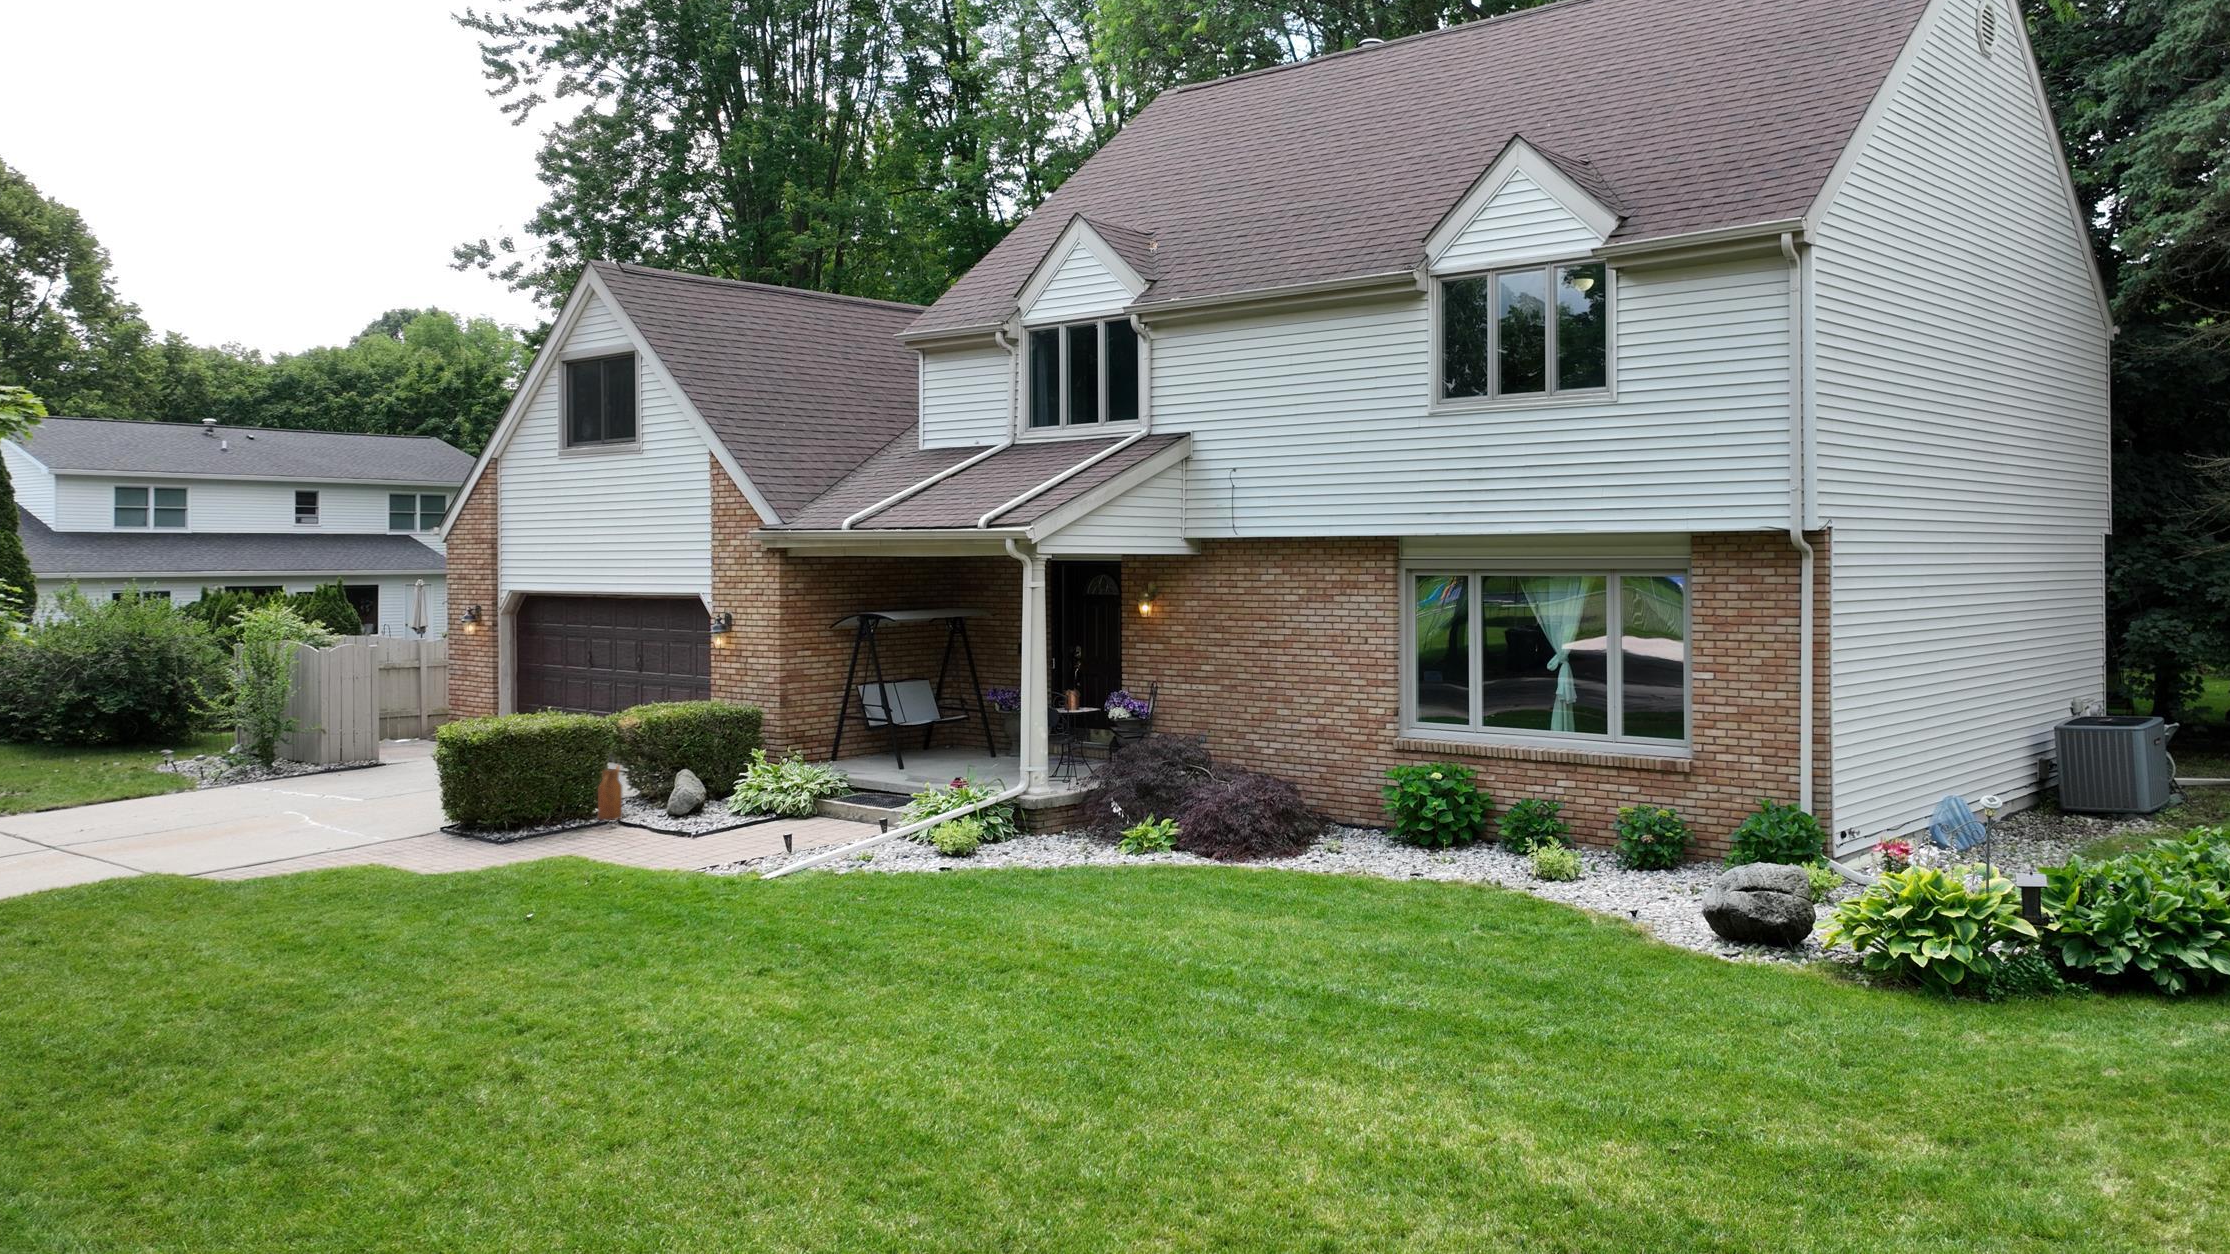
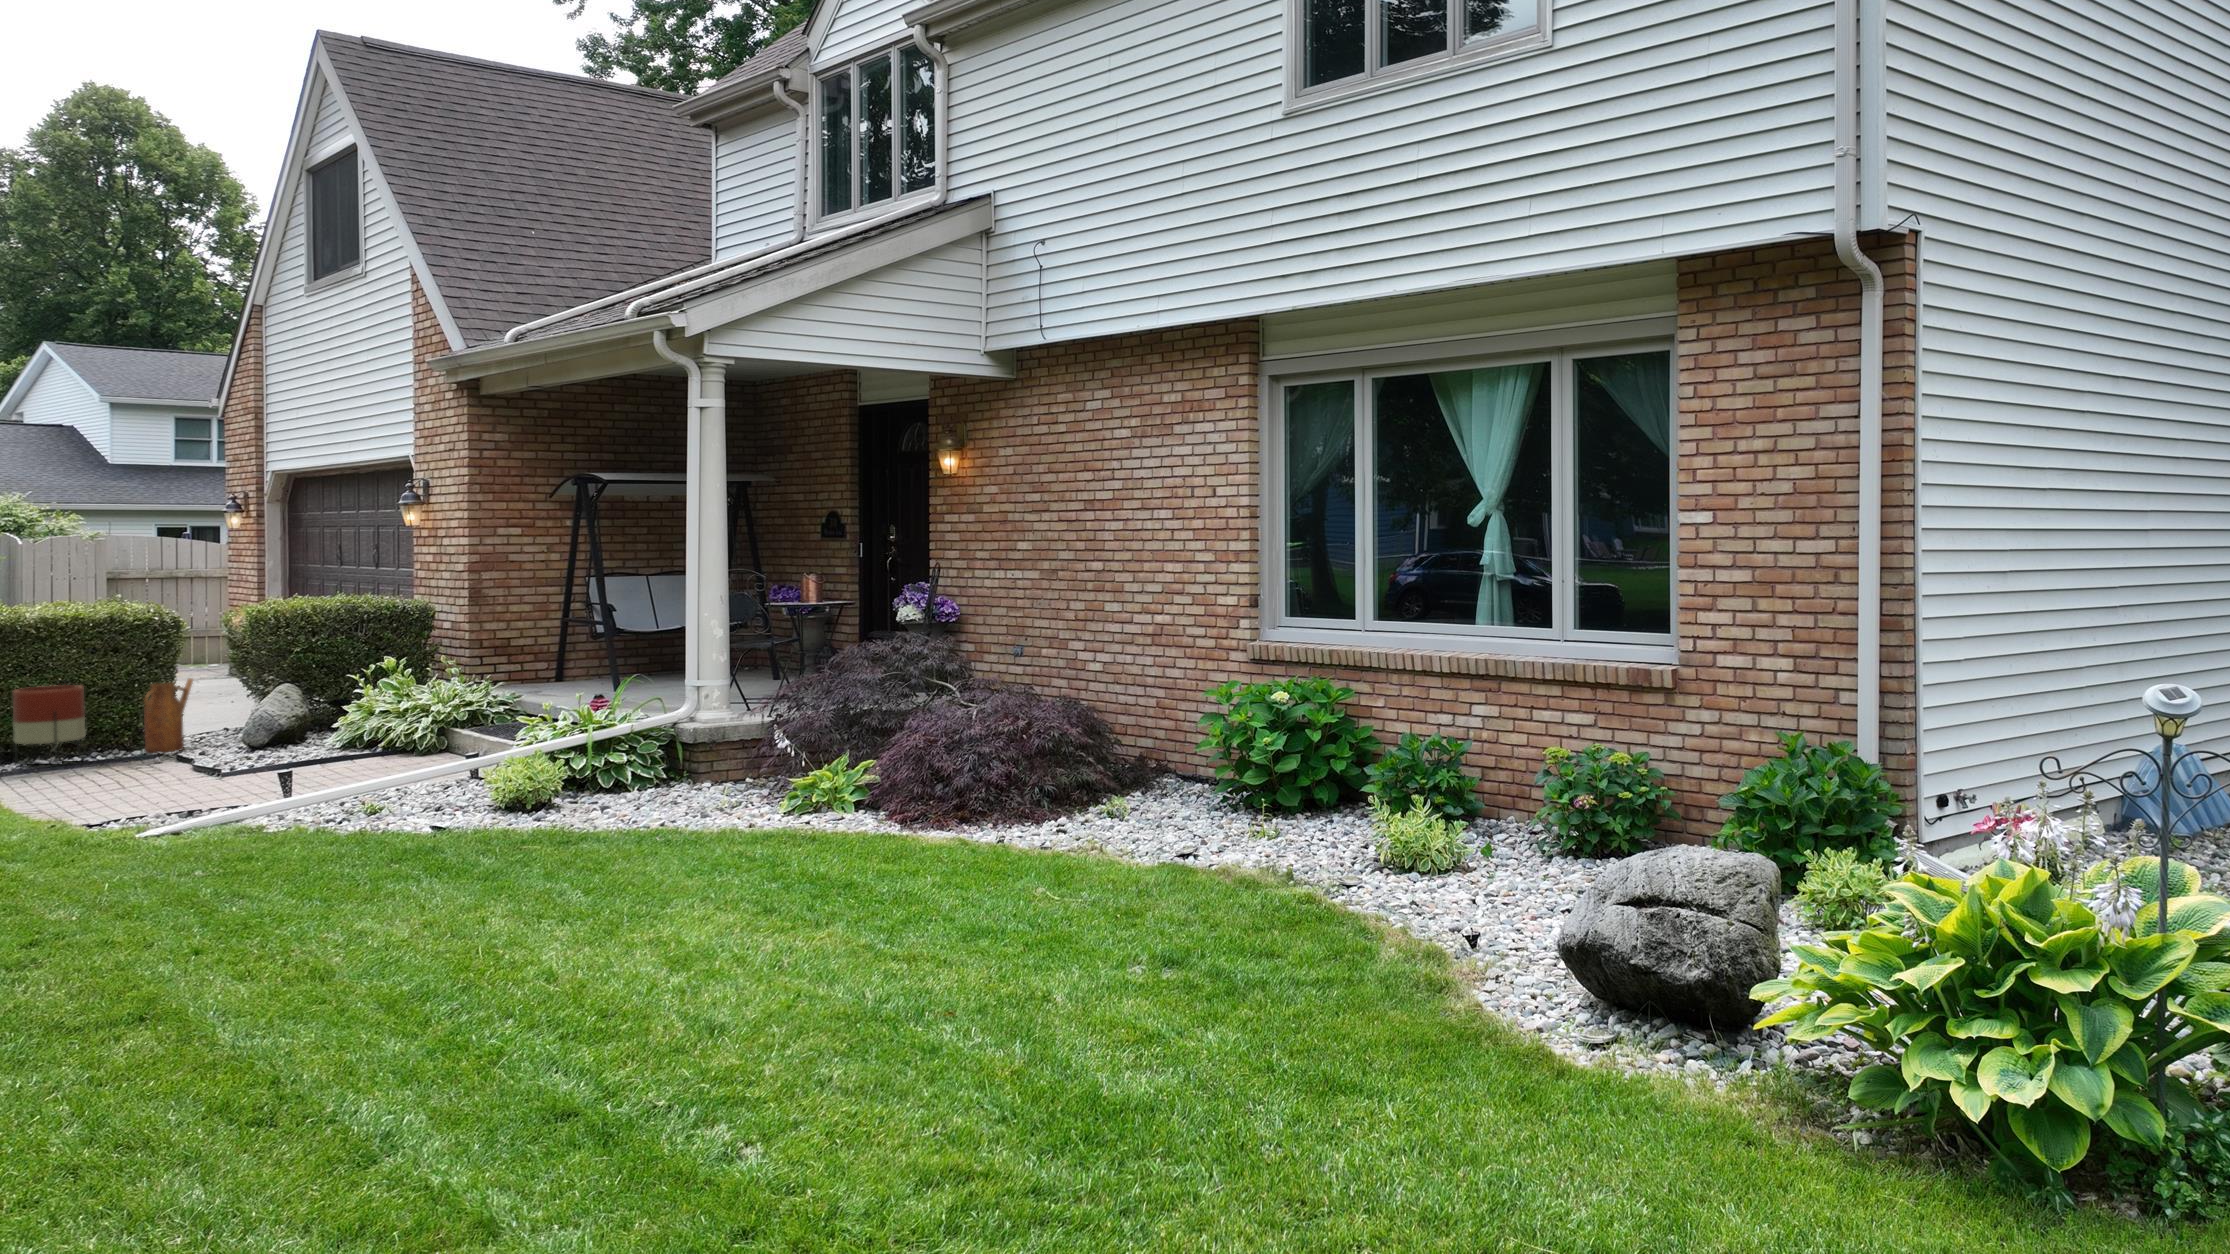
planter: none [531,773,576,831] -> present [13,685,85,762]

